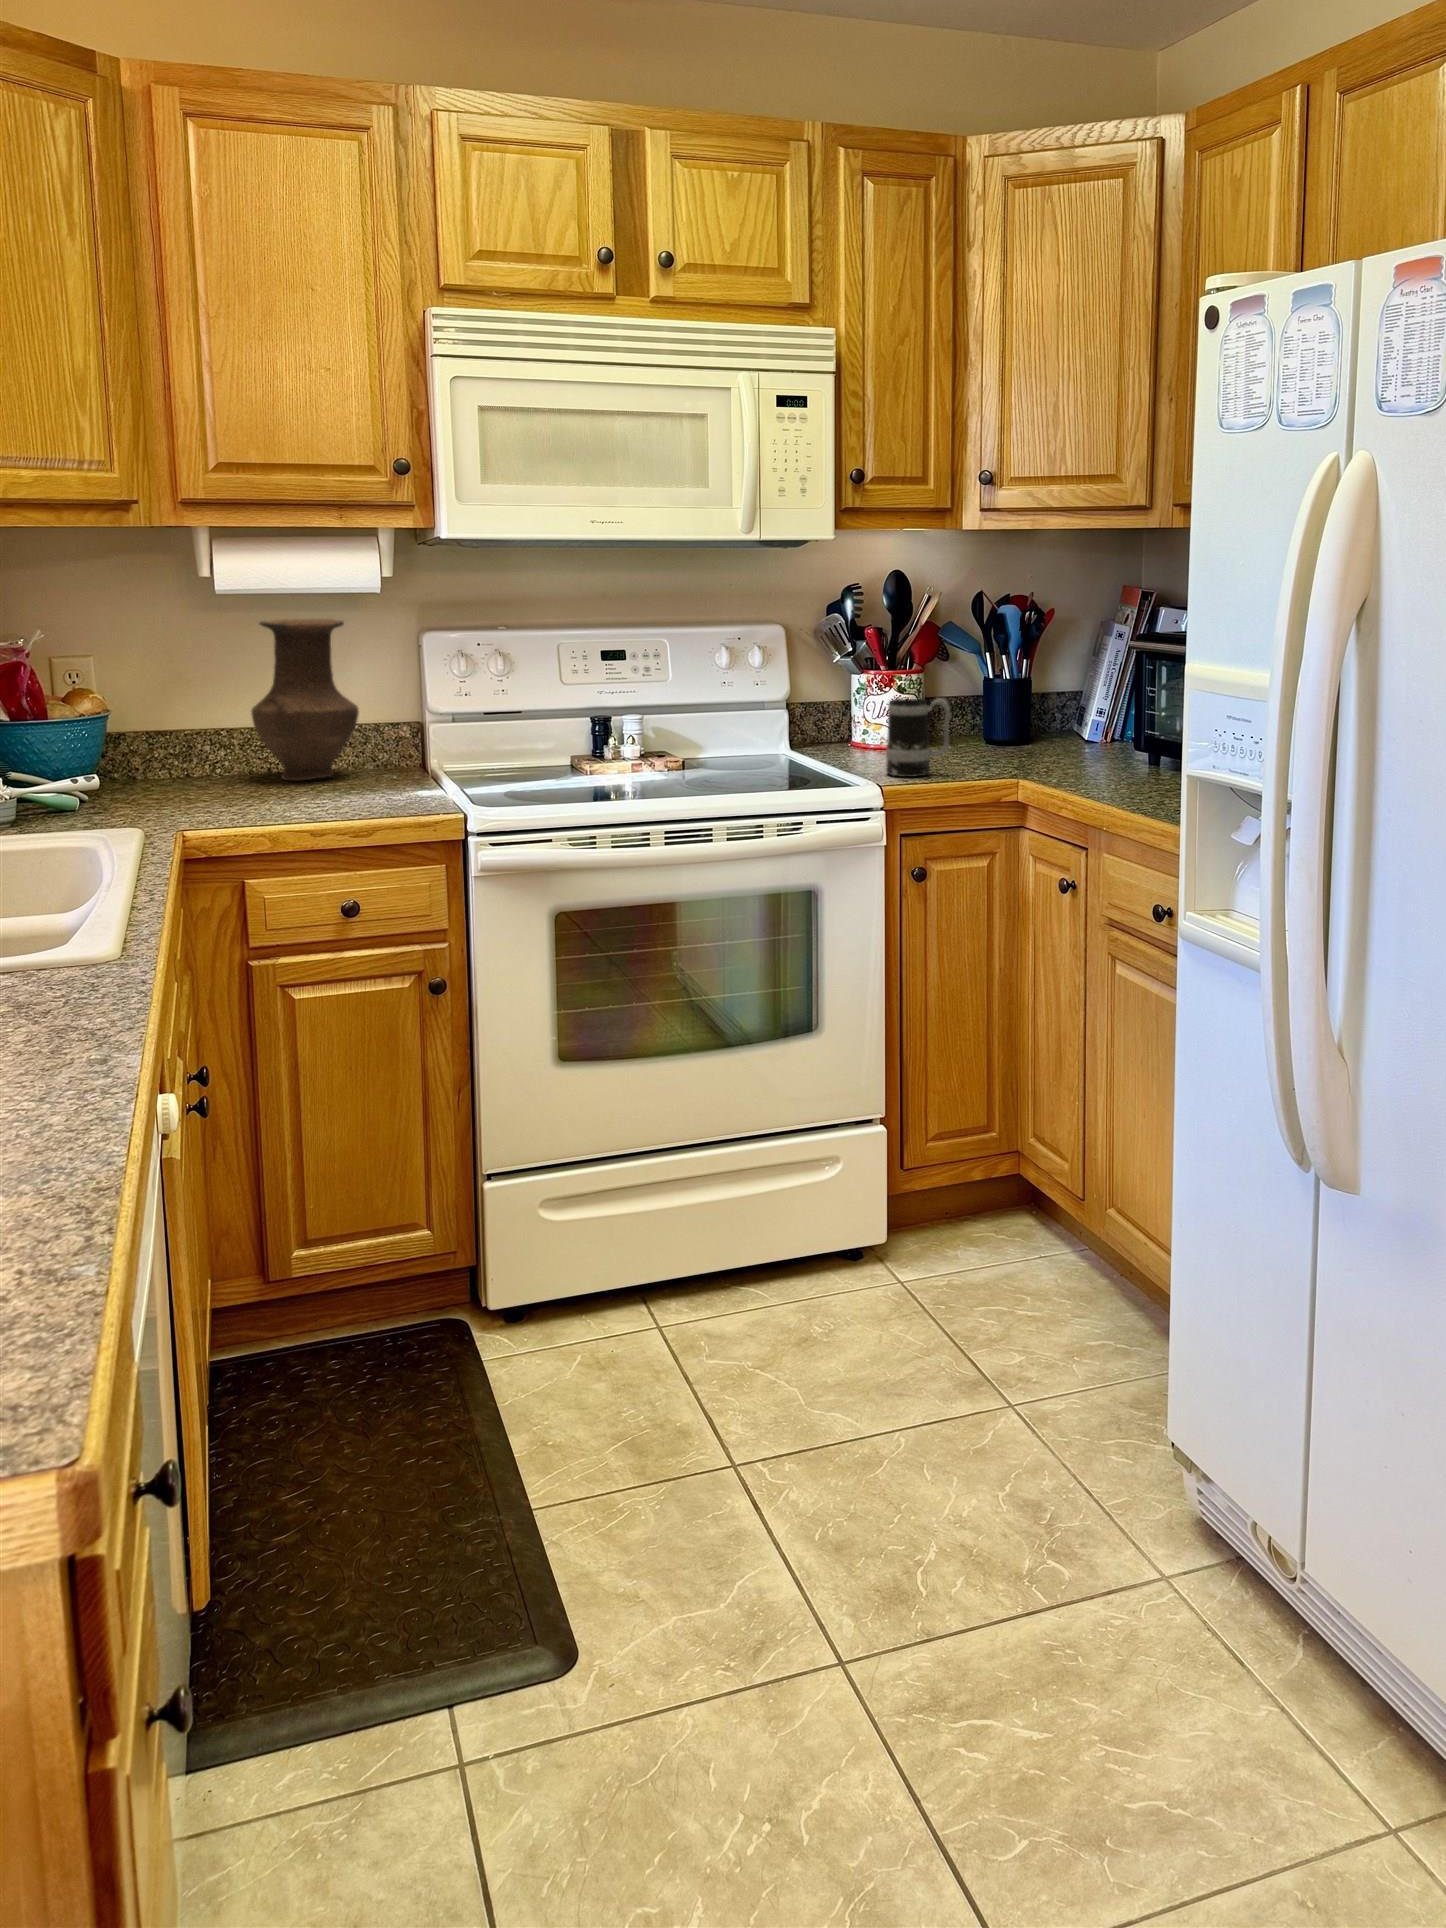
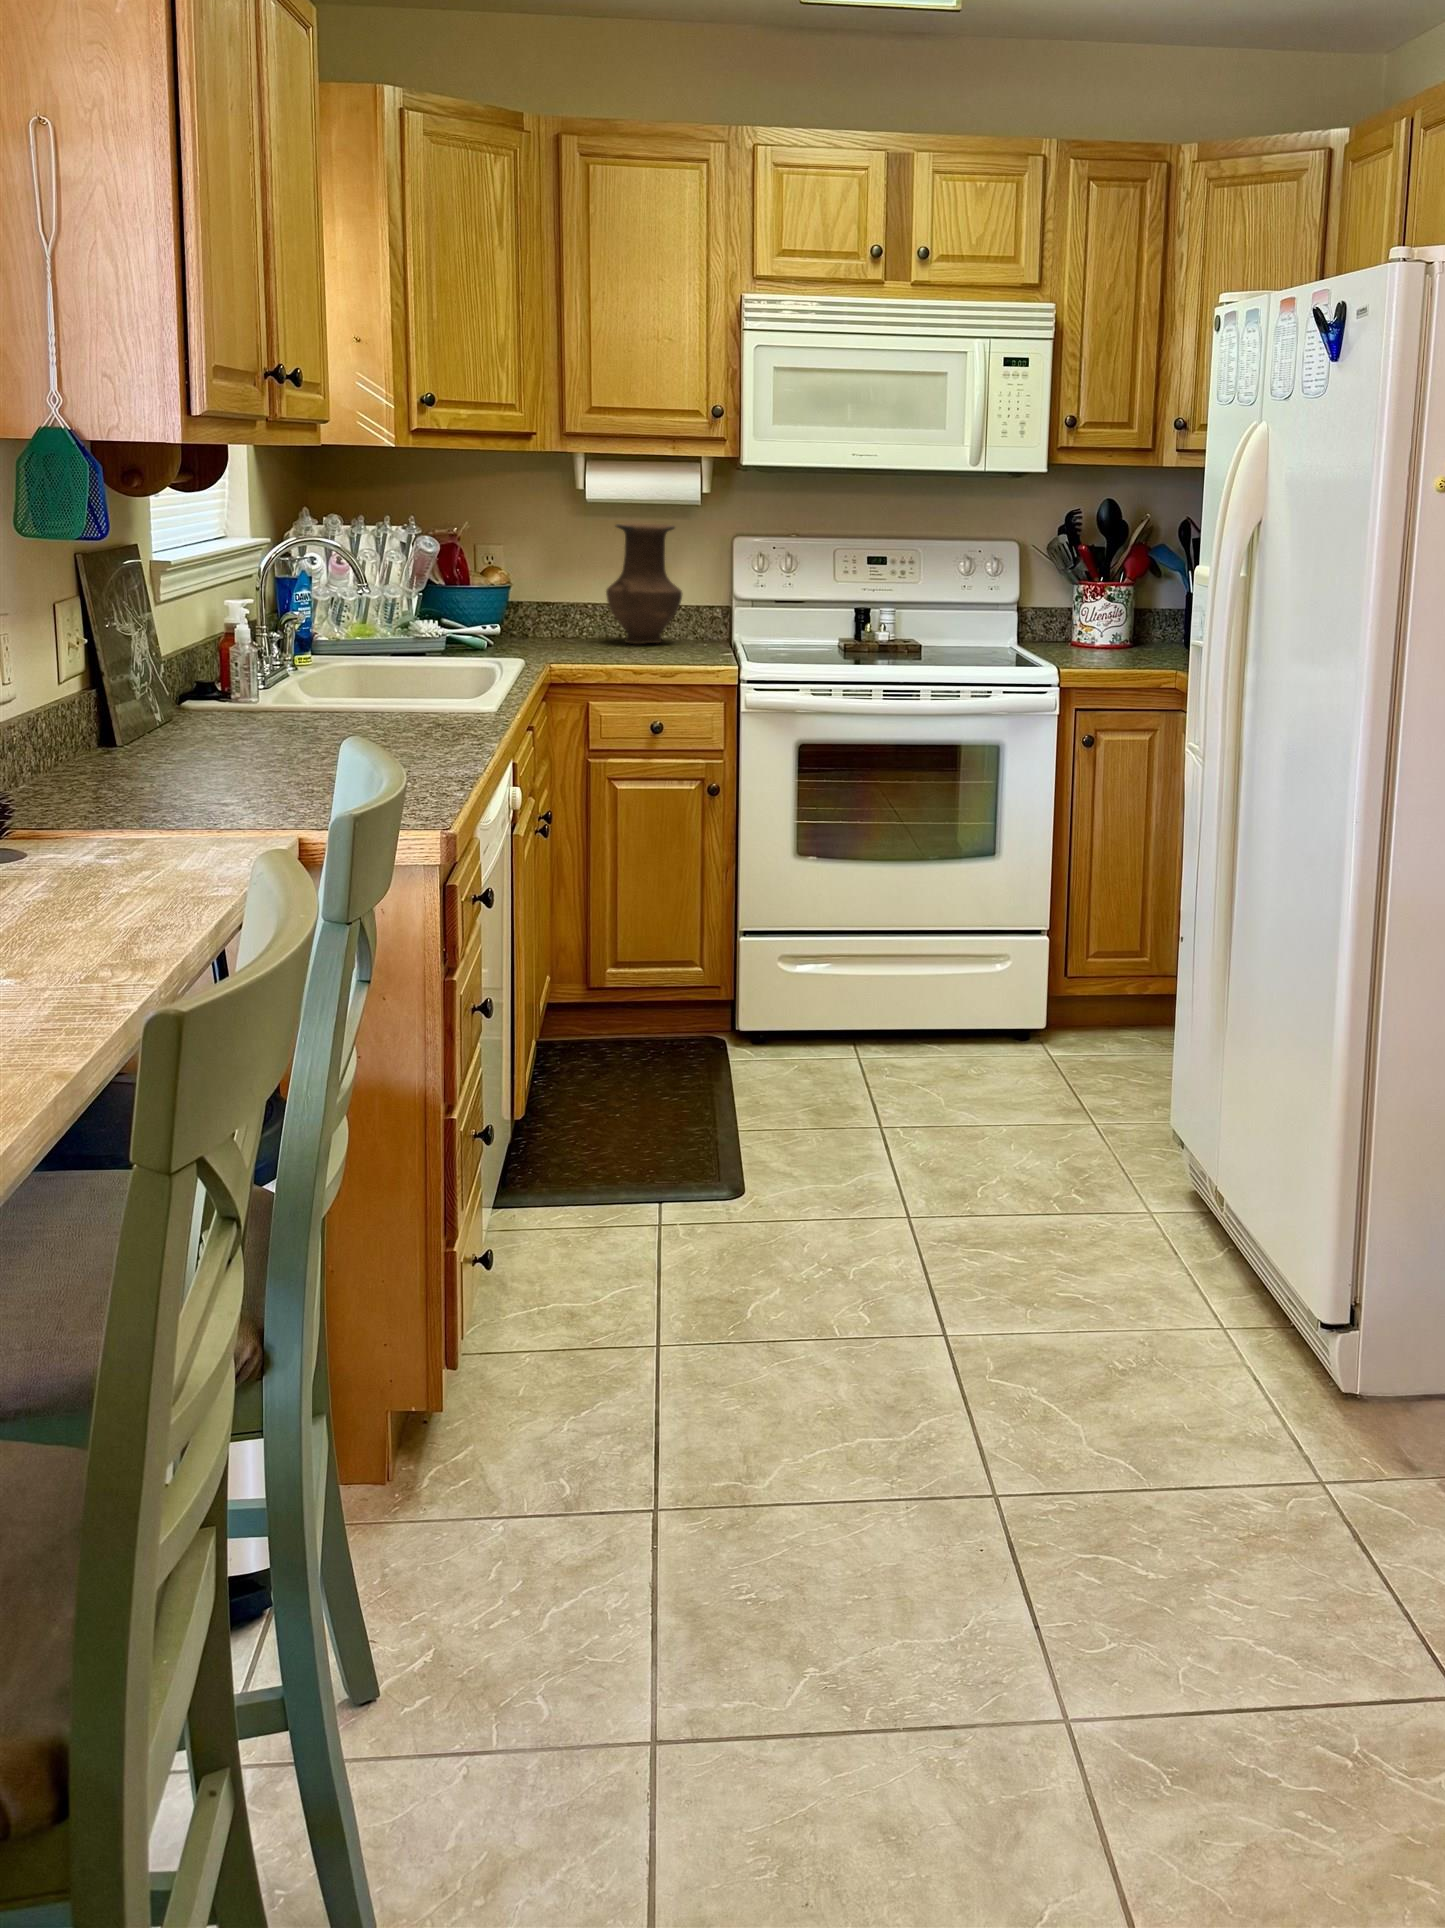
mug: present [886,698,950,777] -> none [1080,604,1134,667]

